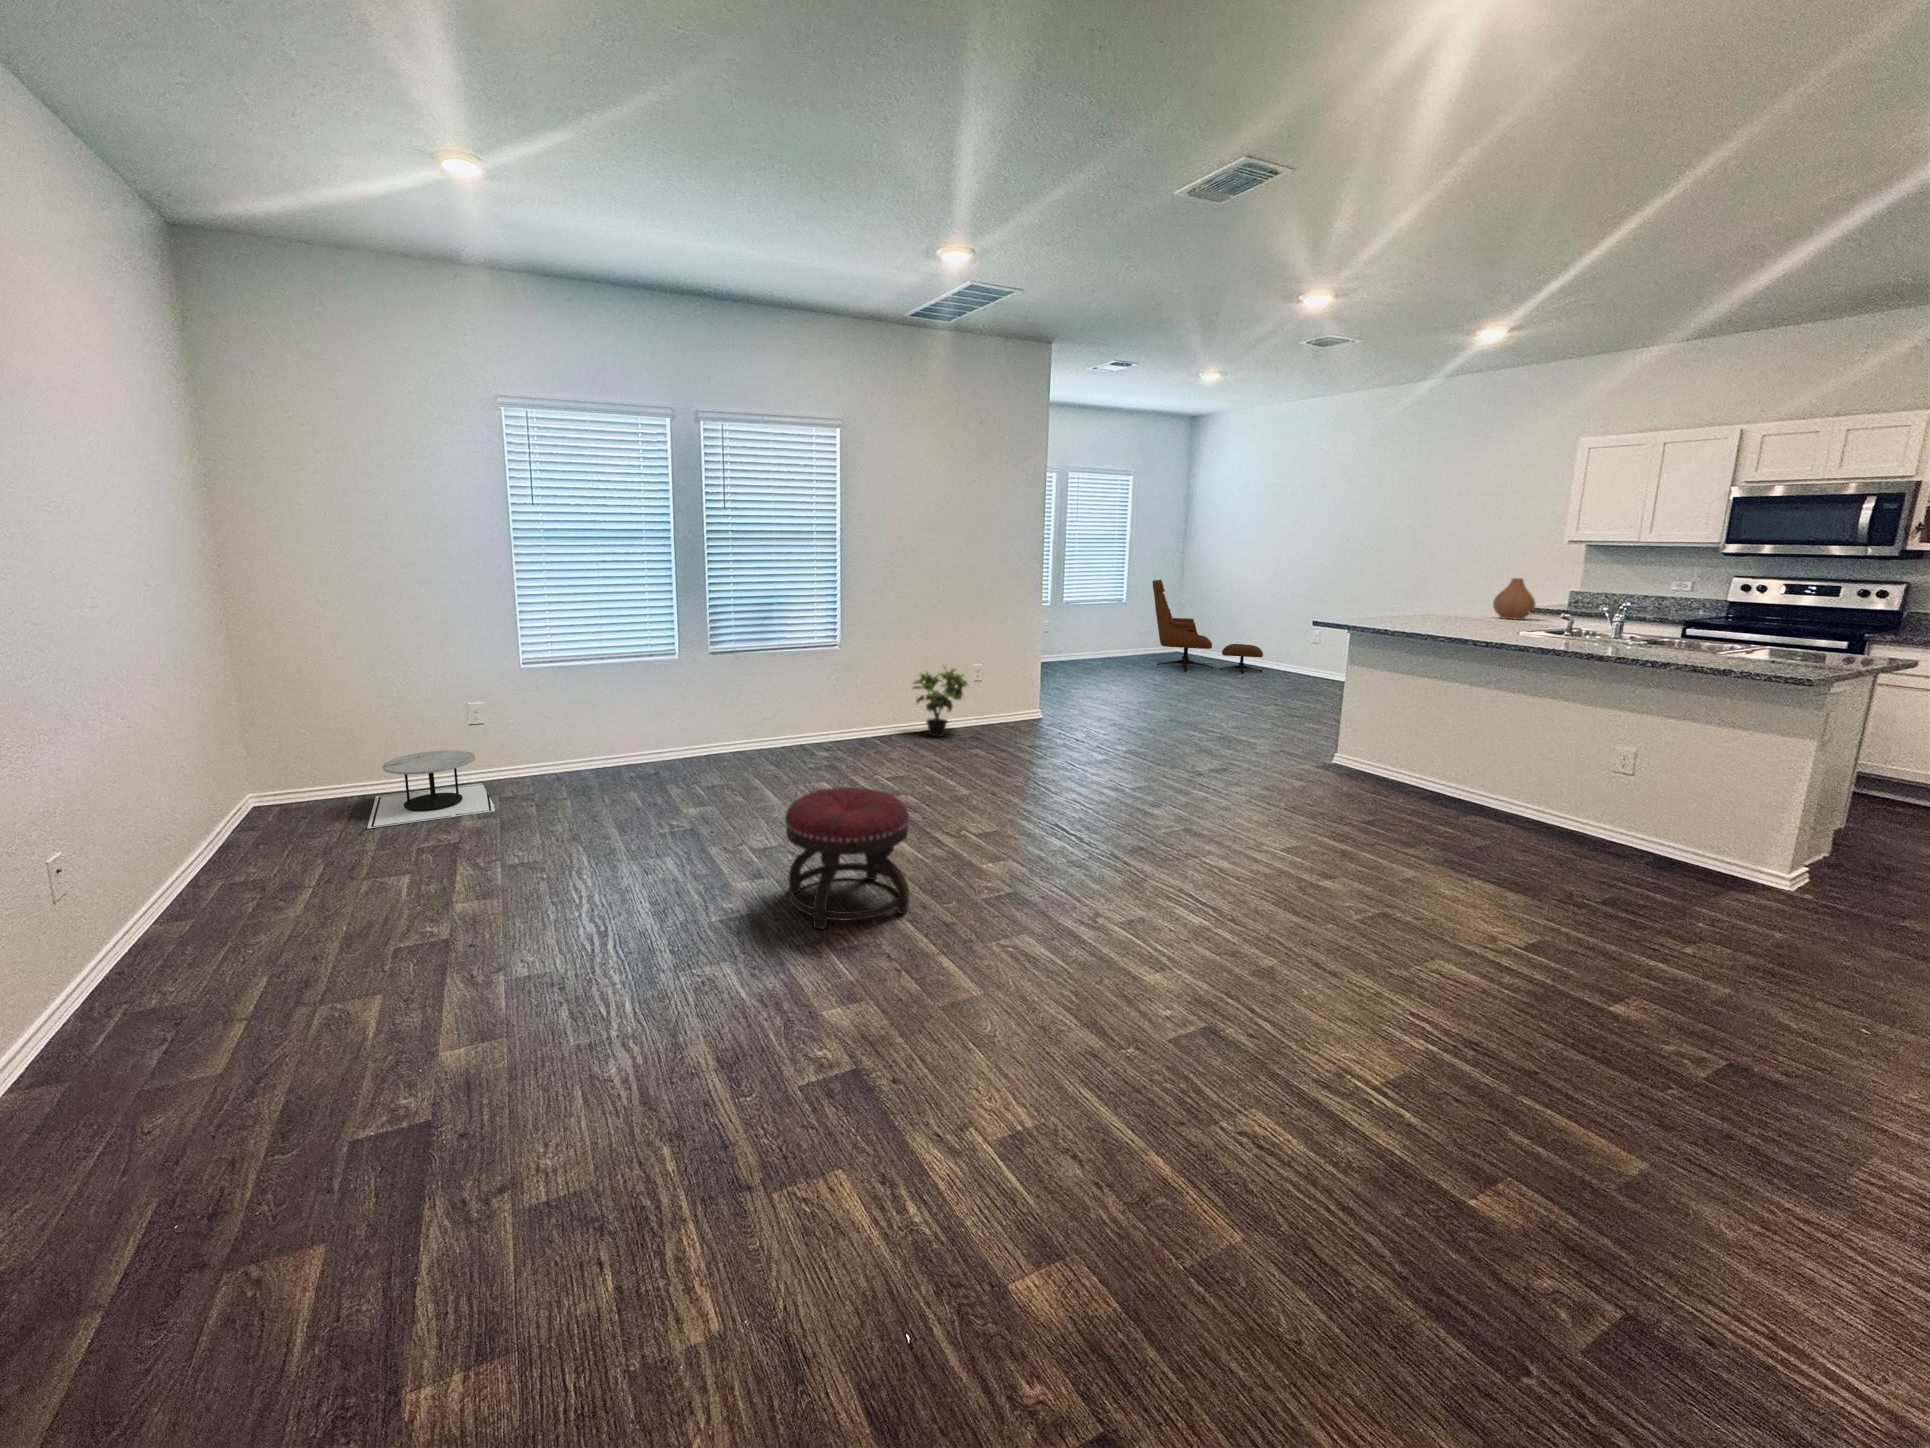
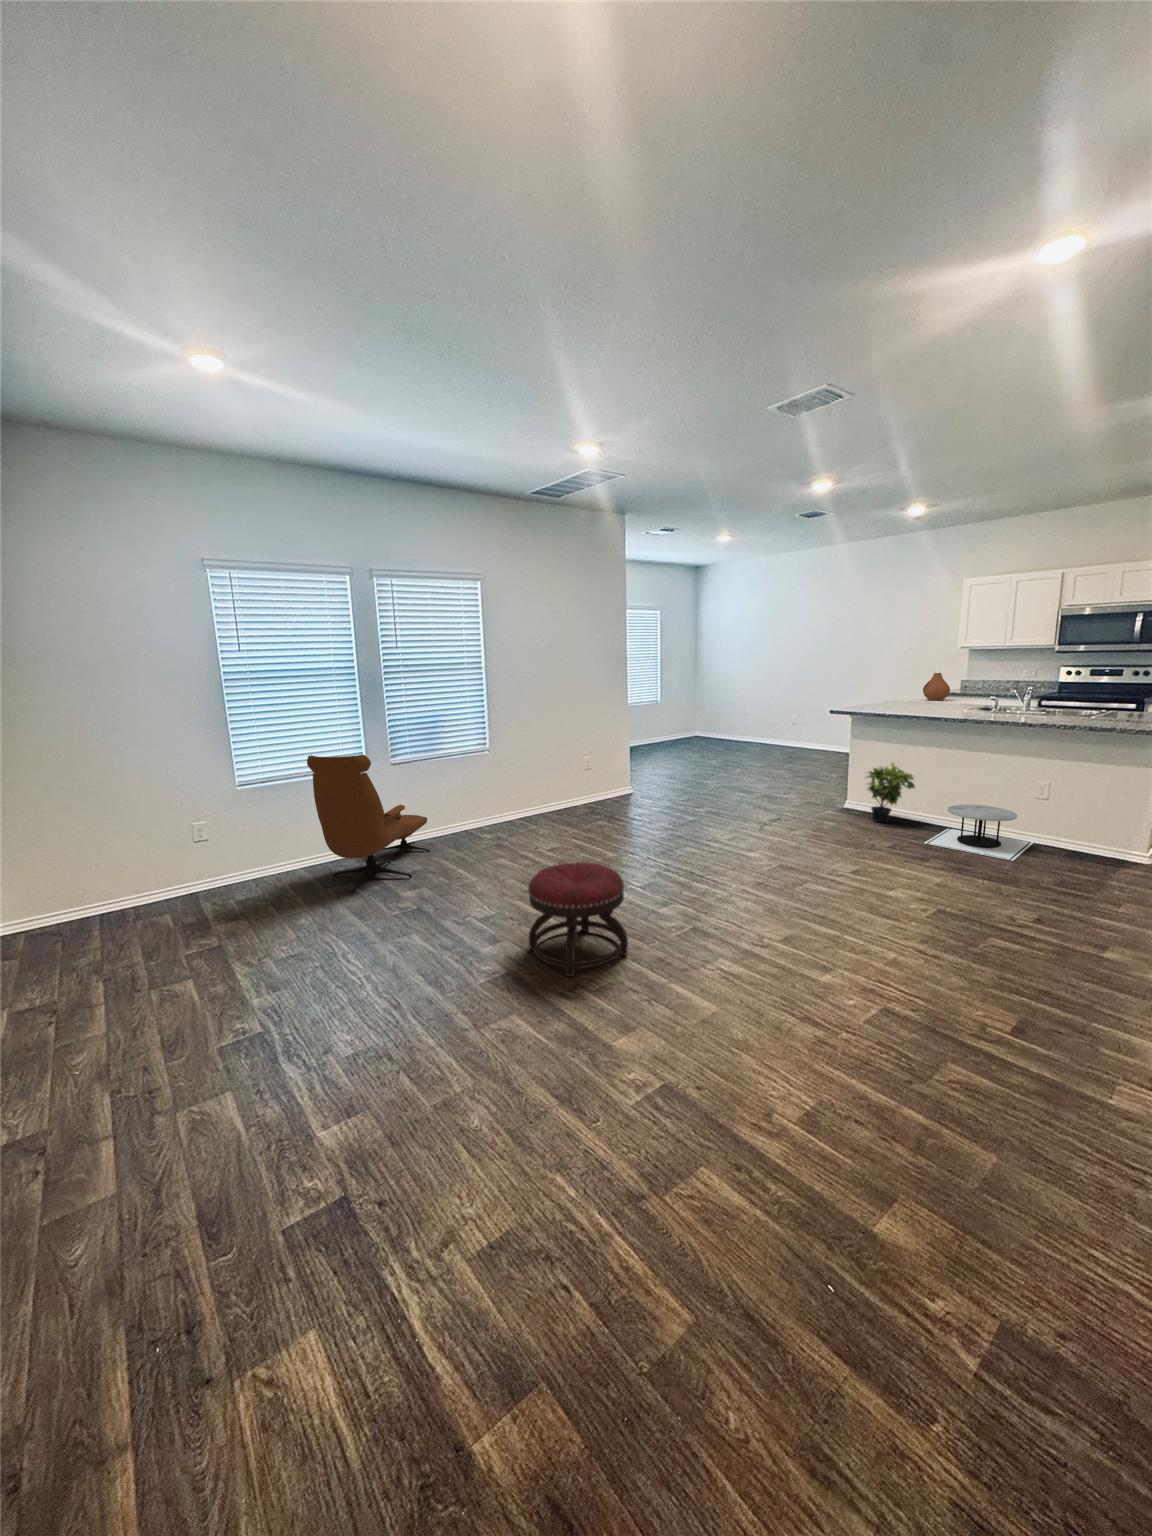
lounge chair: present [1152,580,1263,674] -> present [307,755,430,893]
potted plant: present [912,665,968,737] -> present [868,763,915,822]
side table: present [367,750,495,828] -> present [925,805,1034,861]

